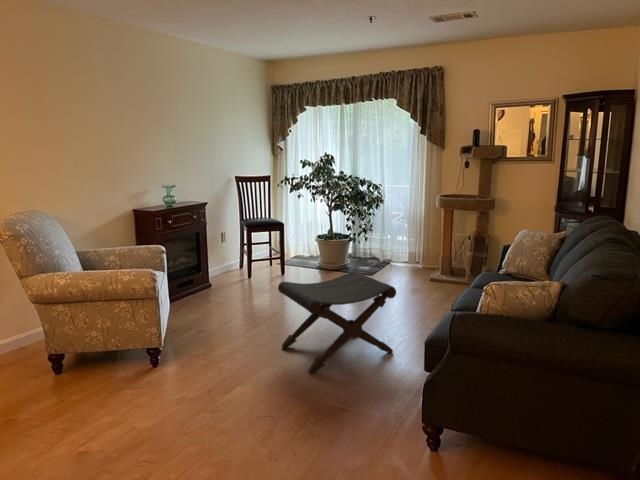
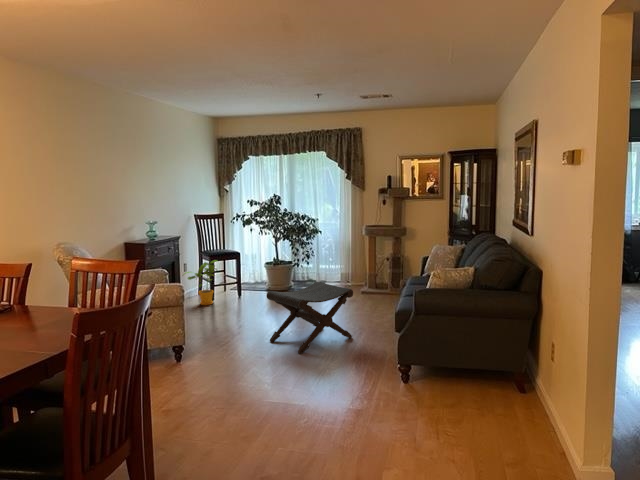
house plant: none [212,231,255,283] -> present [184,260,217,305]

